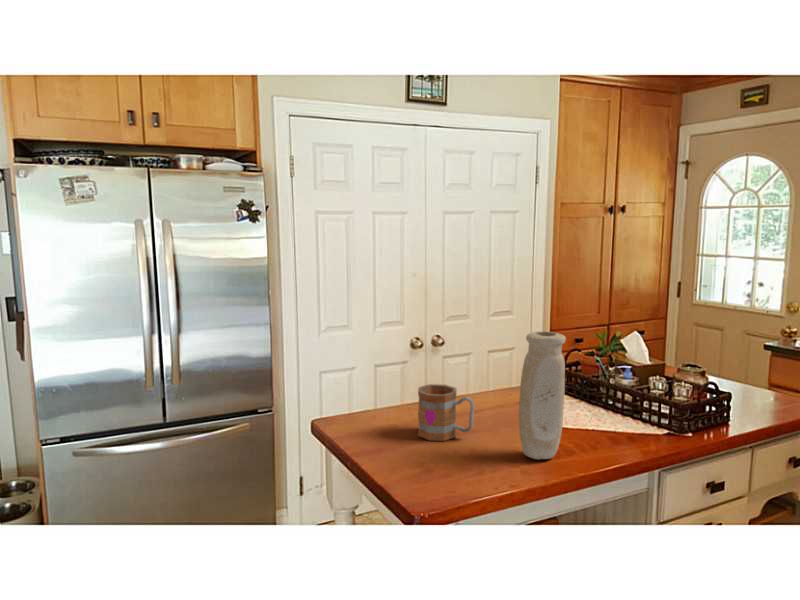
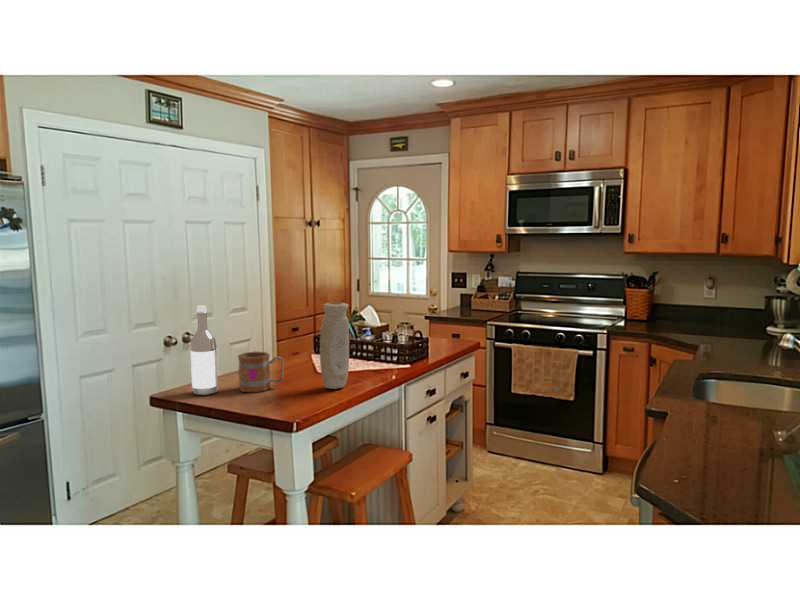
wine bottle: none [363,319,393,432] -> present [191,305,218,395]

